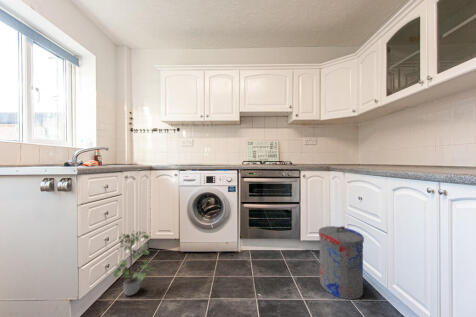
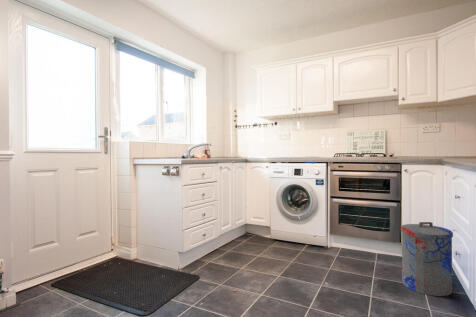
potted plant: present [114,232,153,295] -> none [218,206,247,254]

